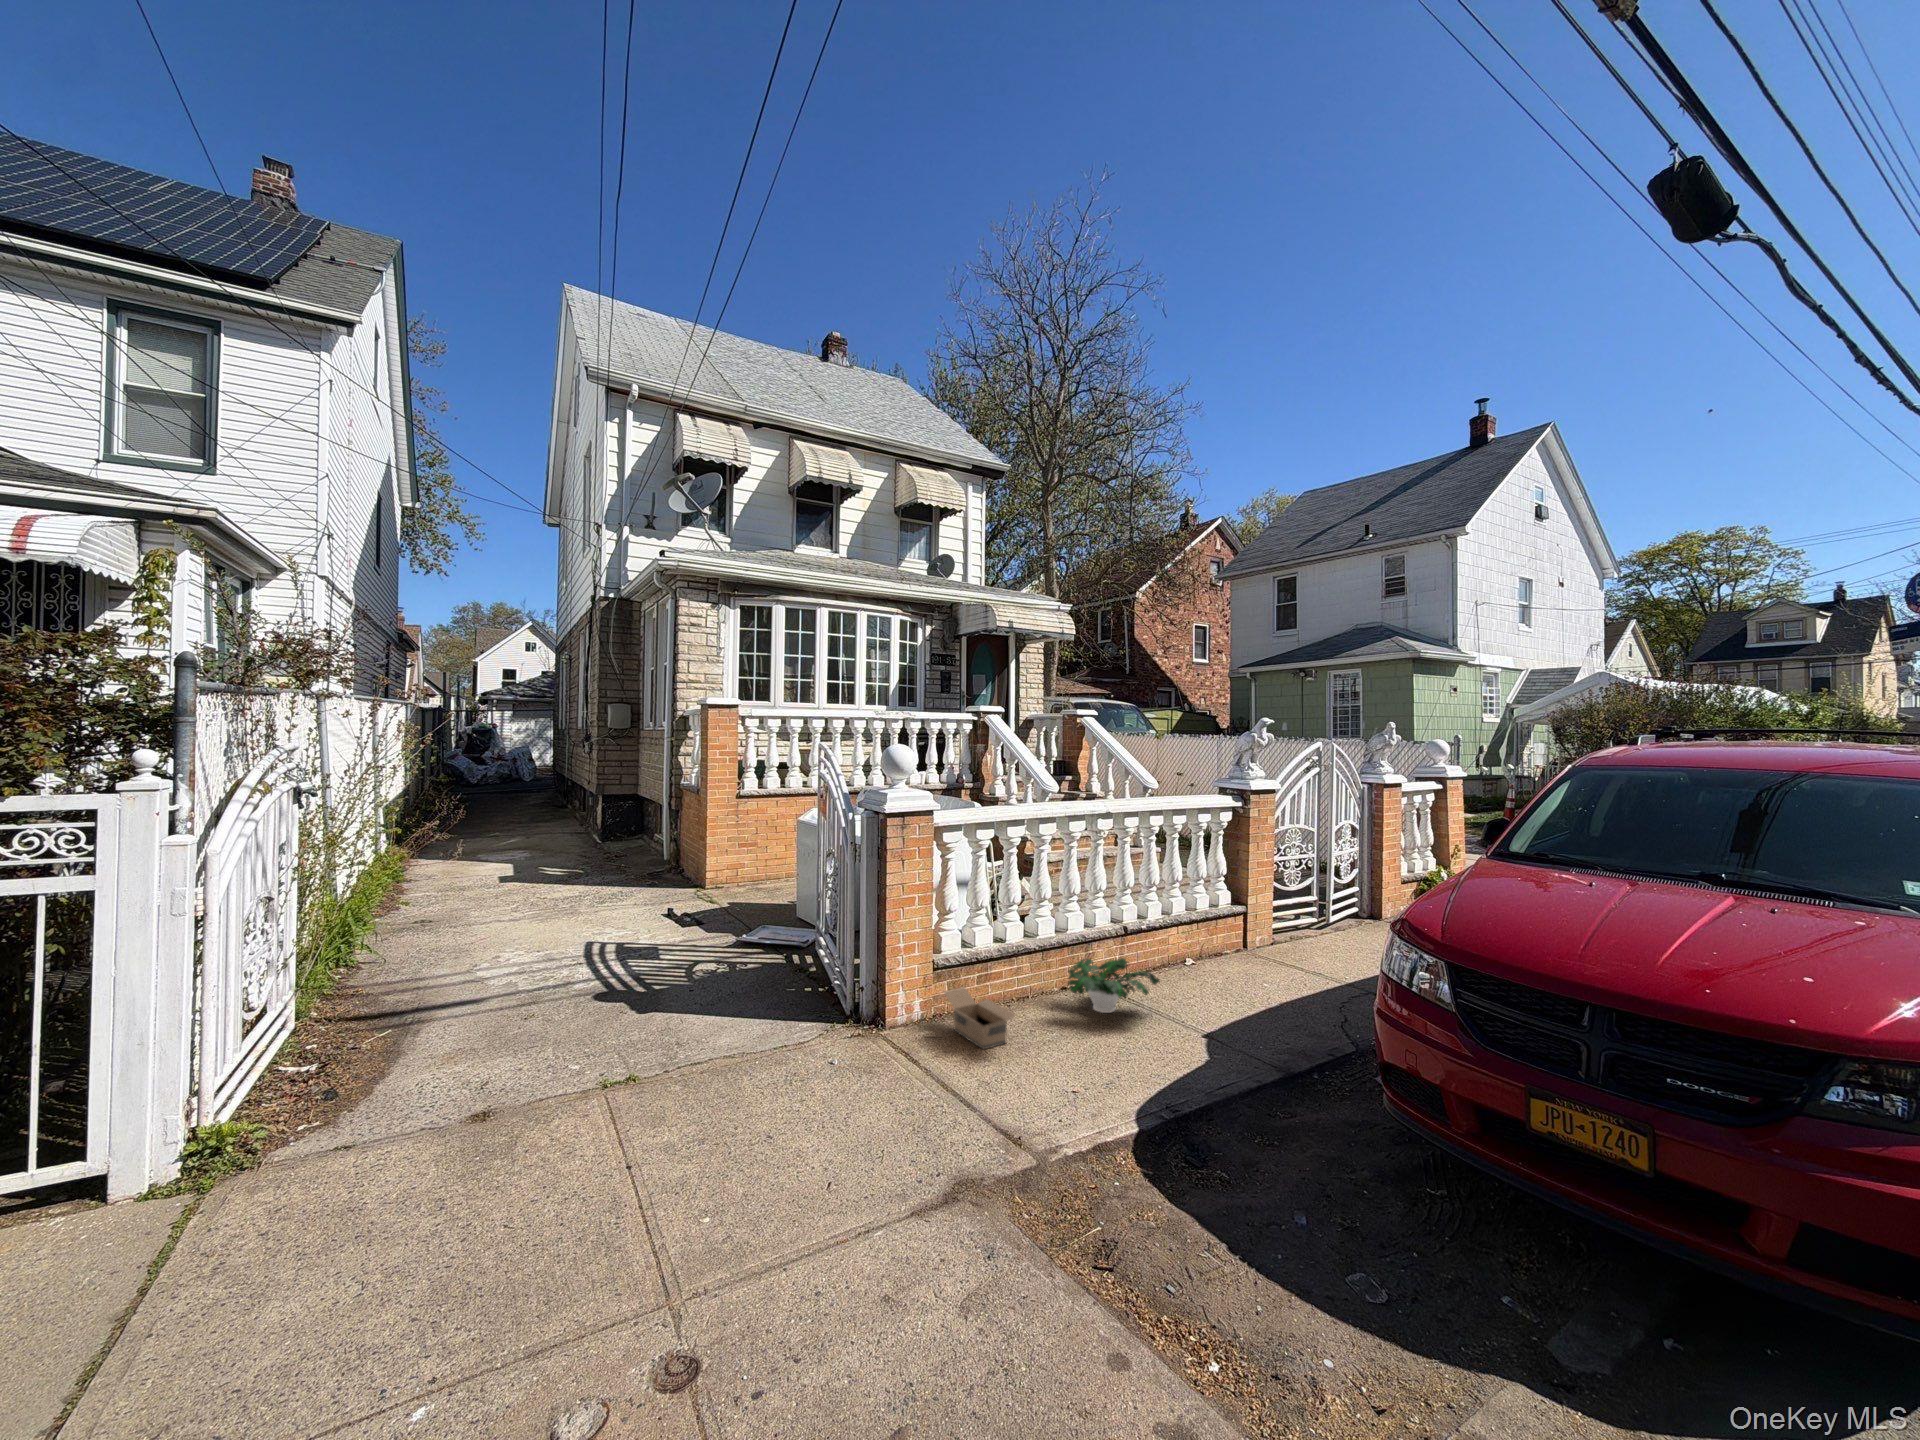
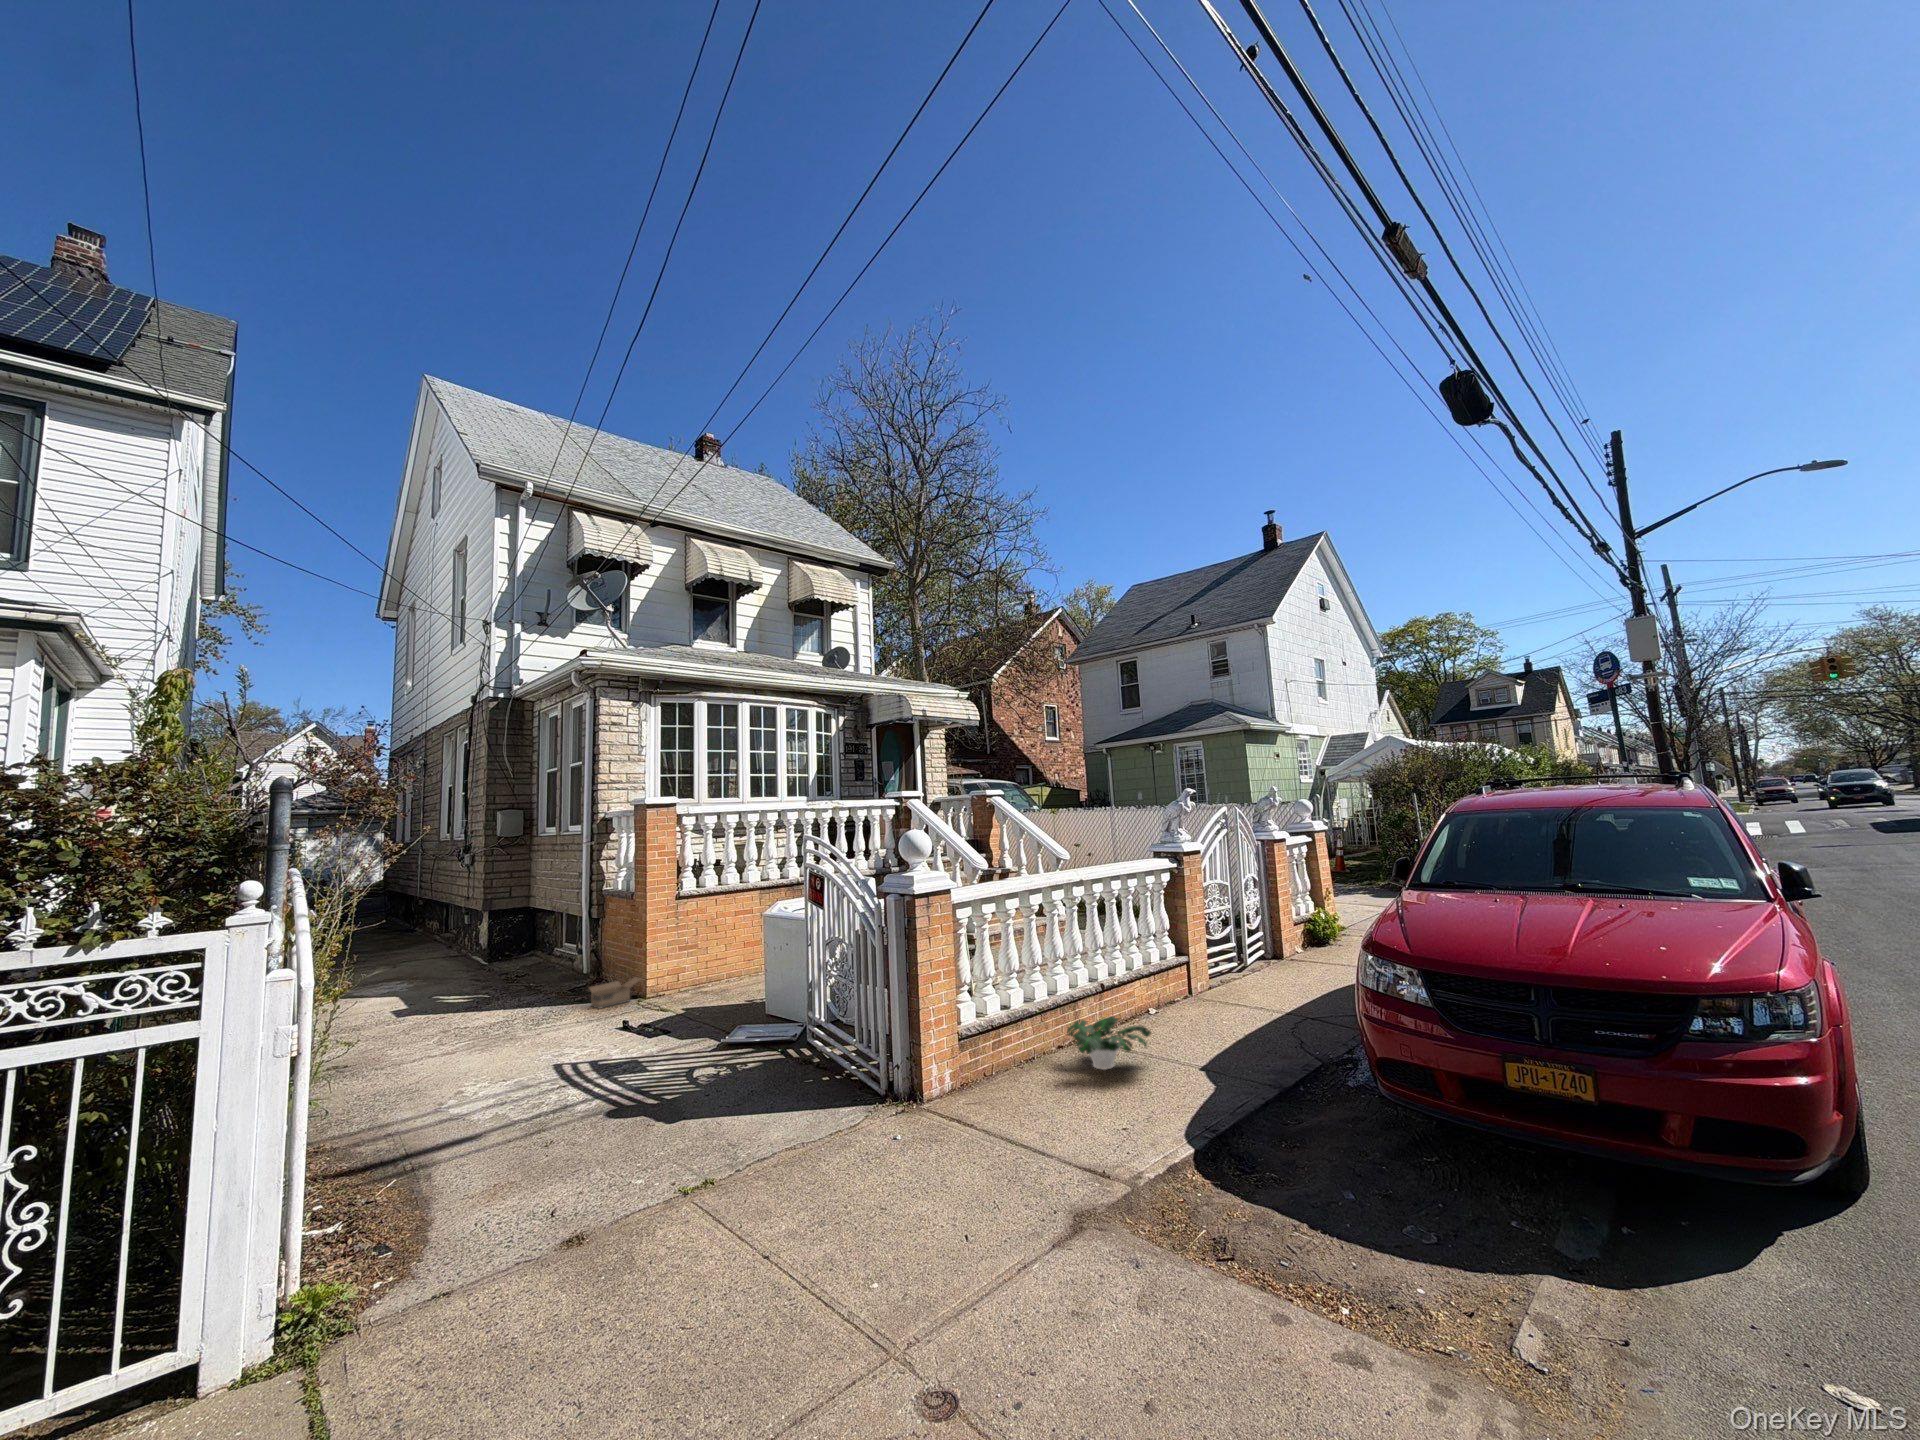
cardboard box: present [944,987,1016,1050] -> present [589,977,641,1008]

